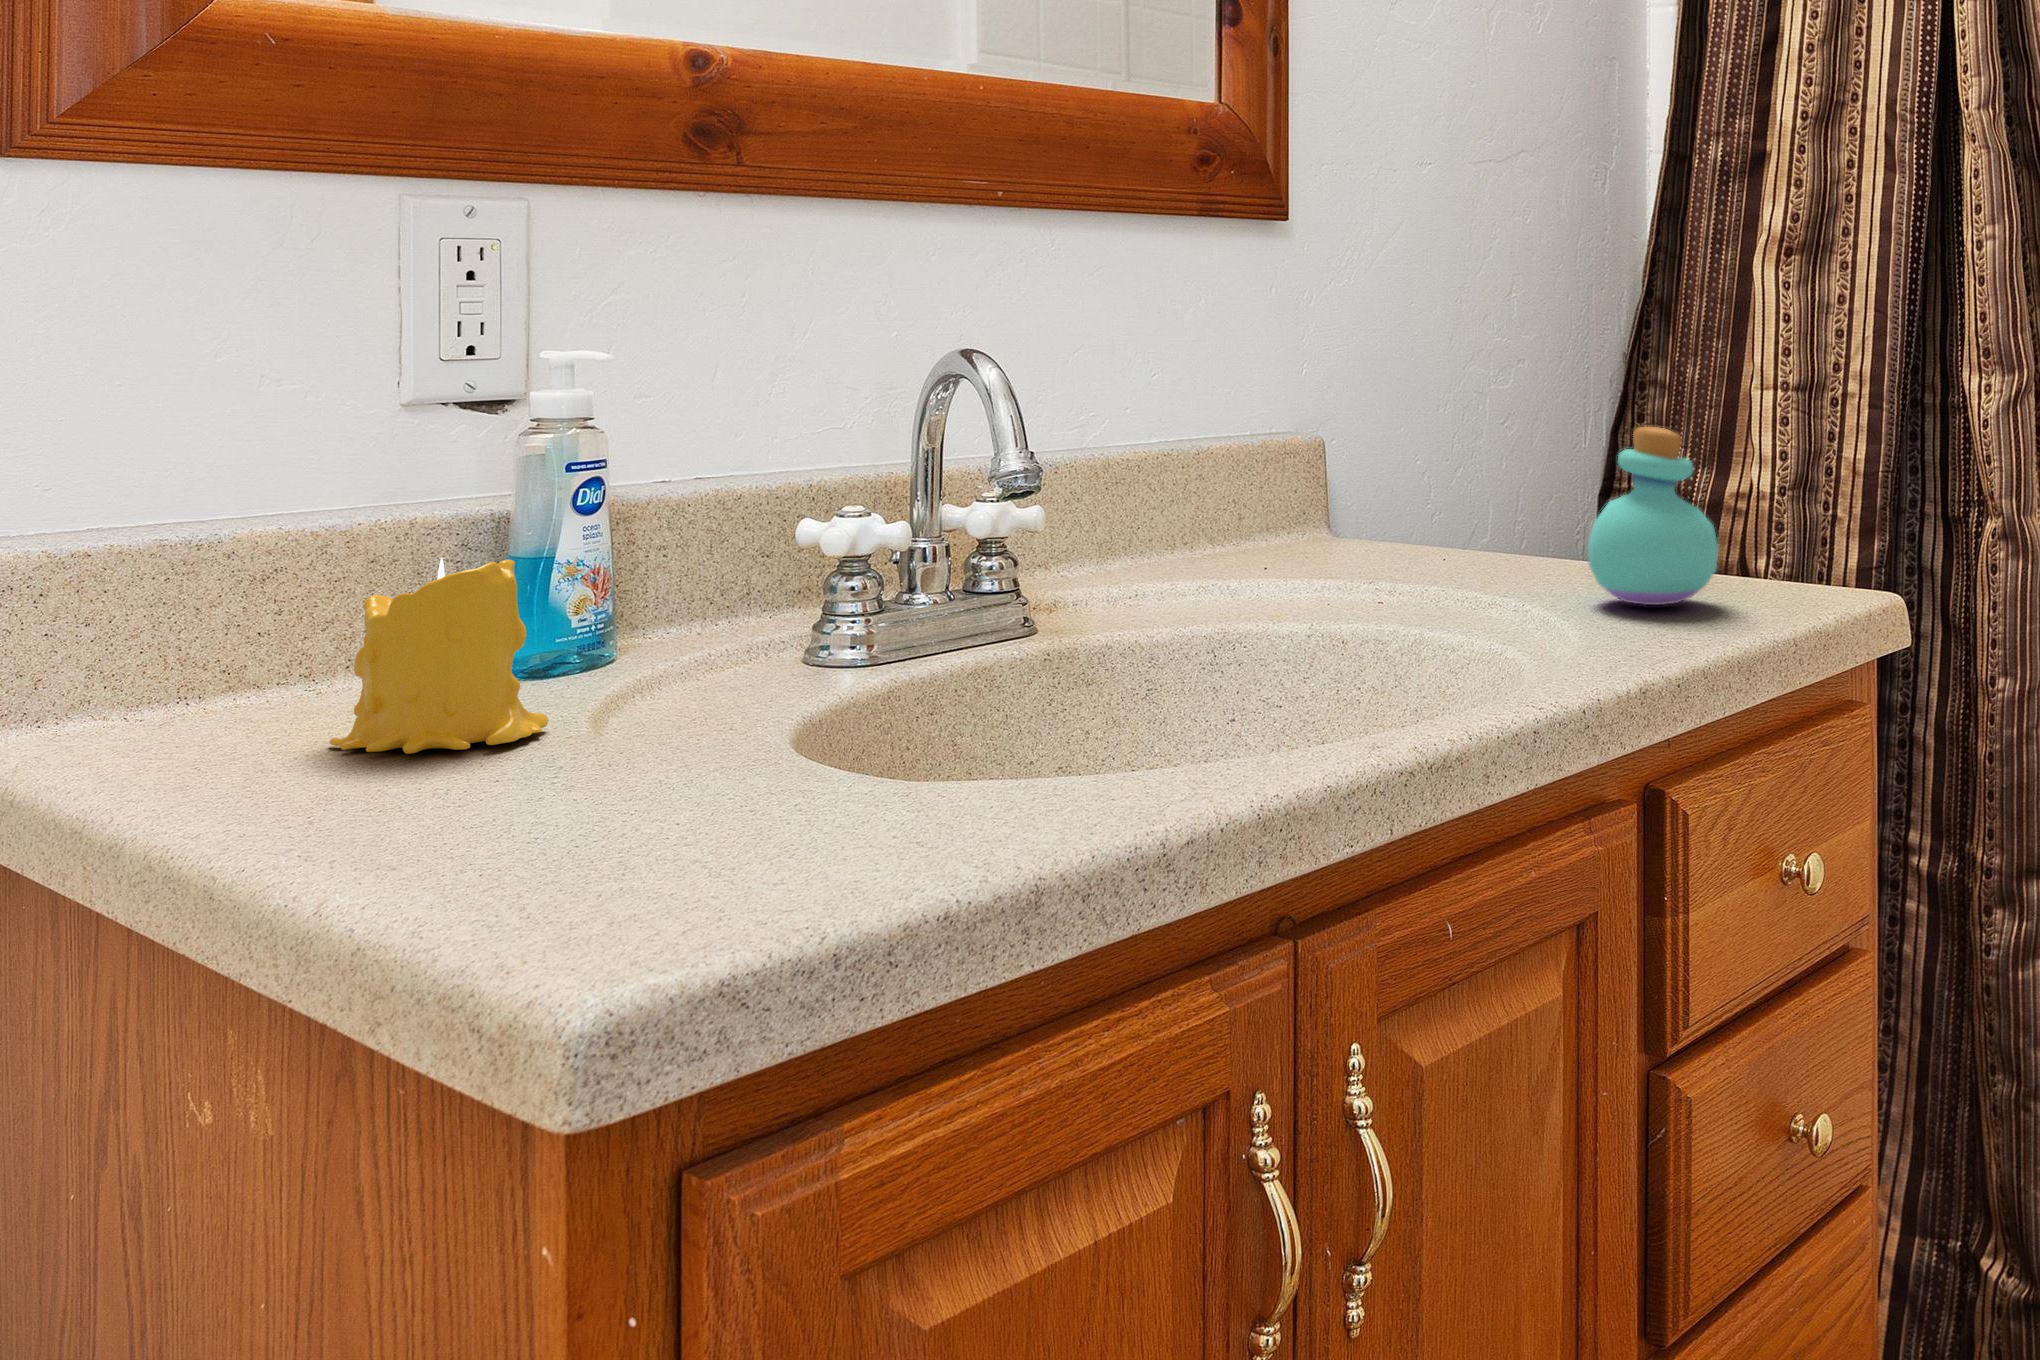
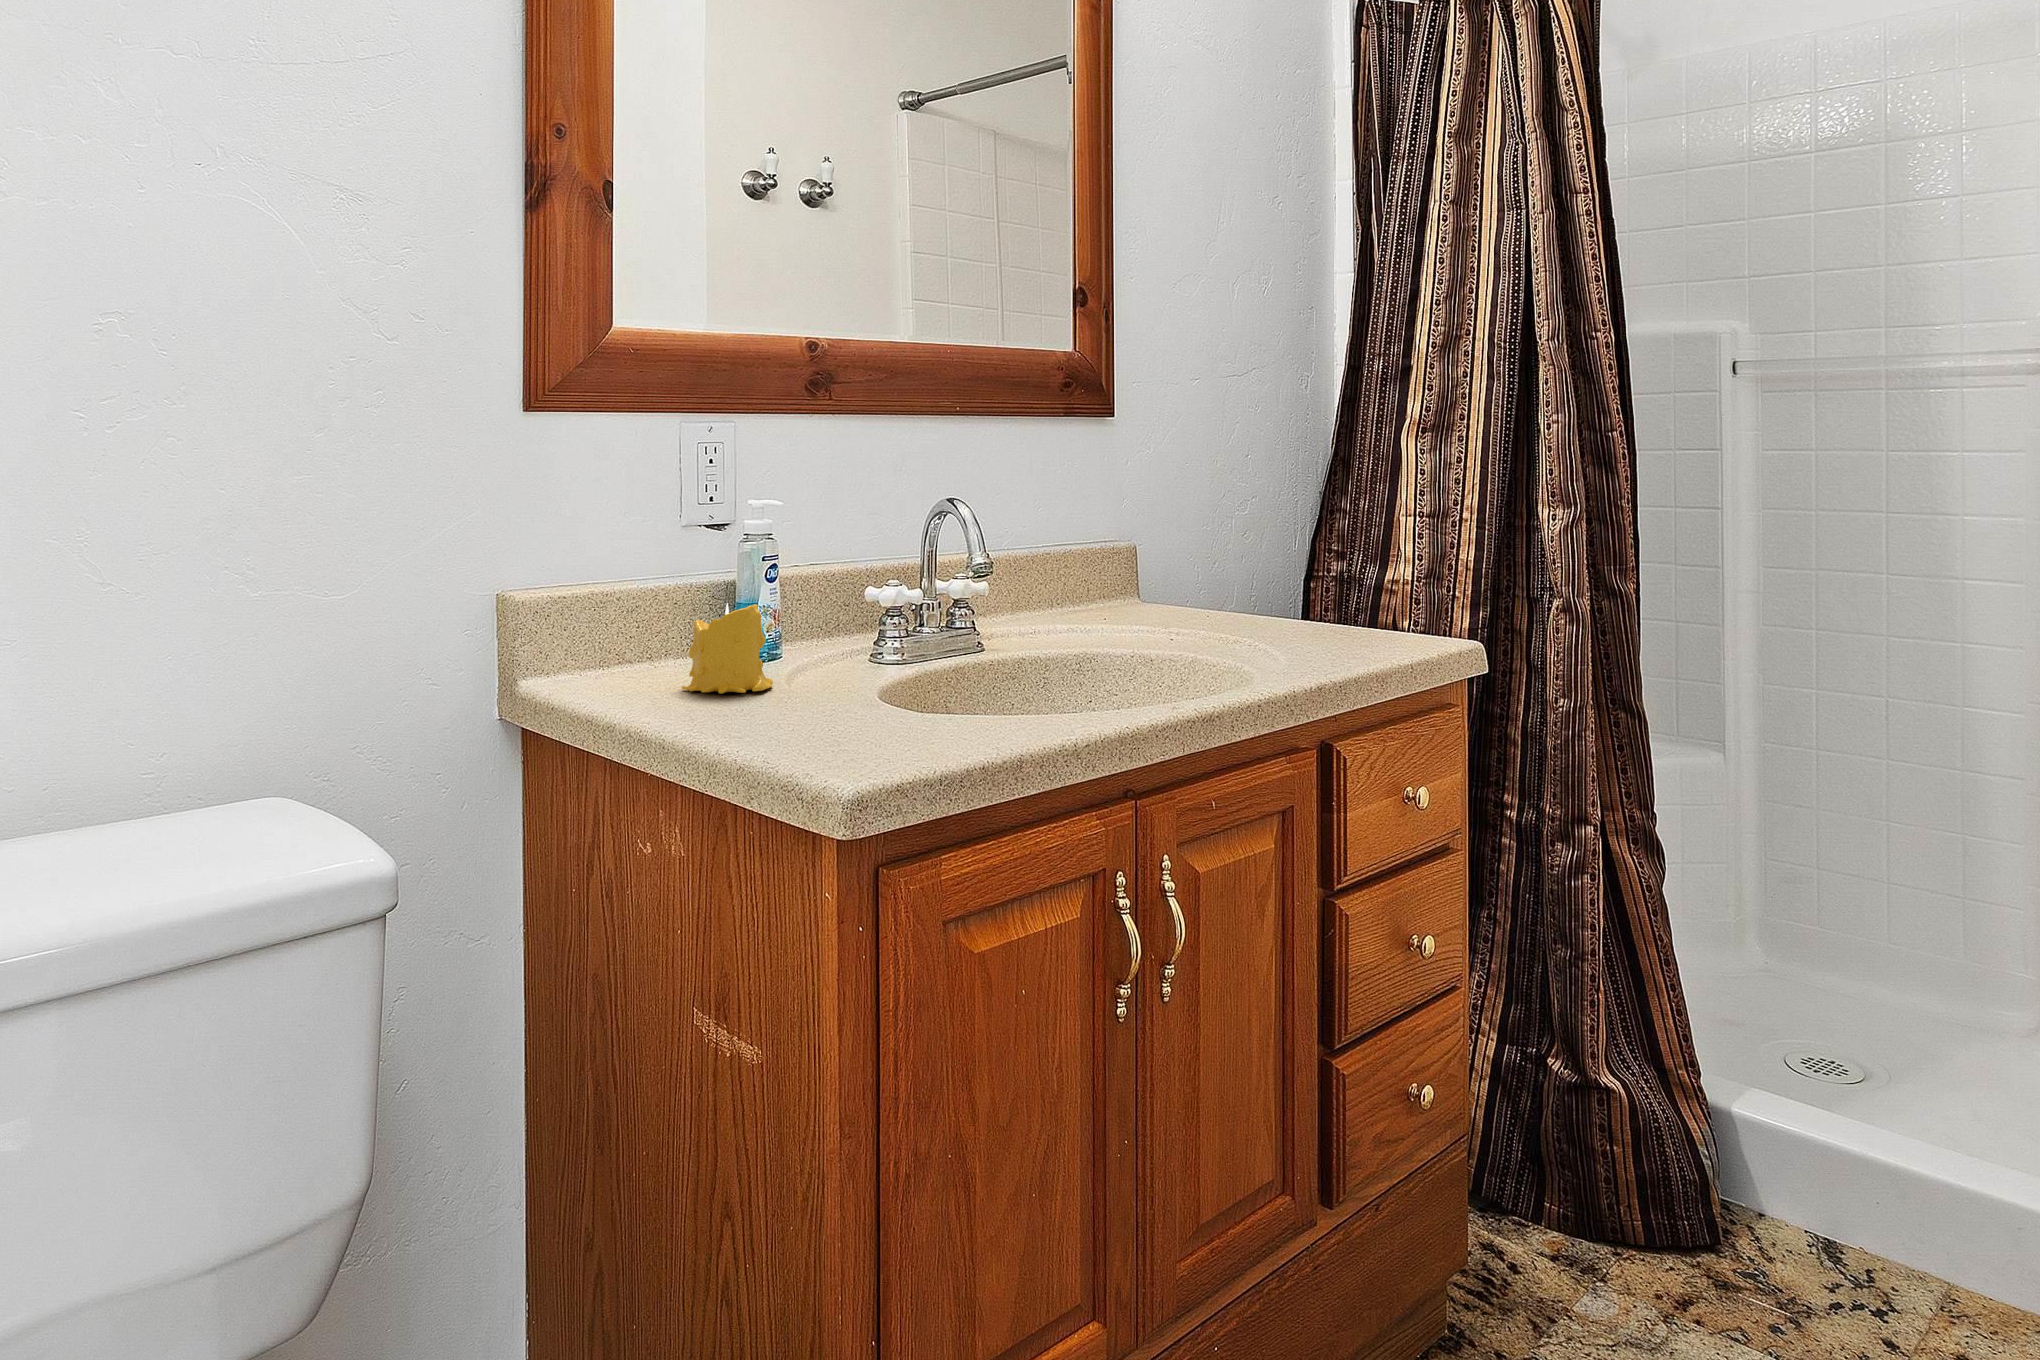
perfume bottle: present [1588,427,1719,605] -> none [1292,541,1370,644]

